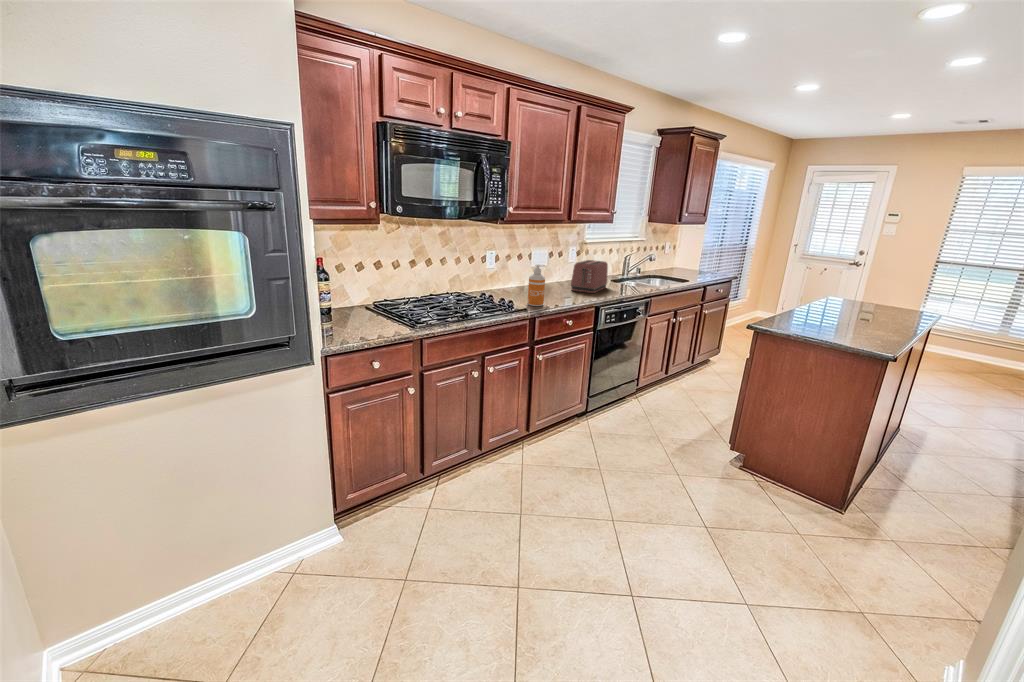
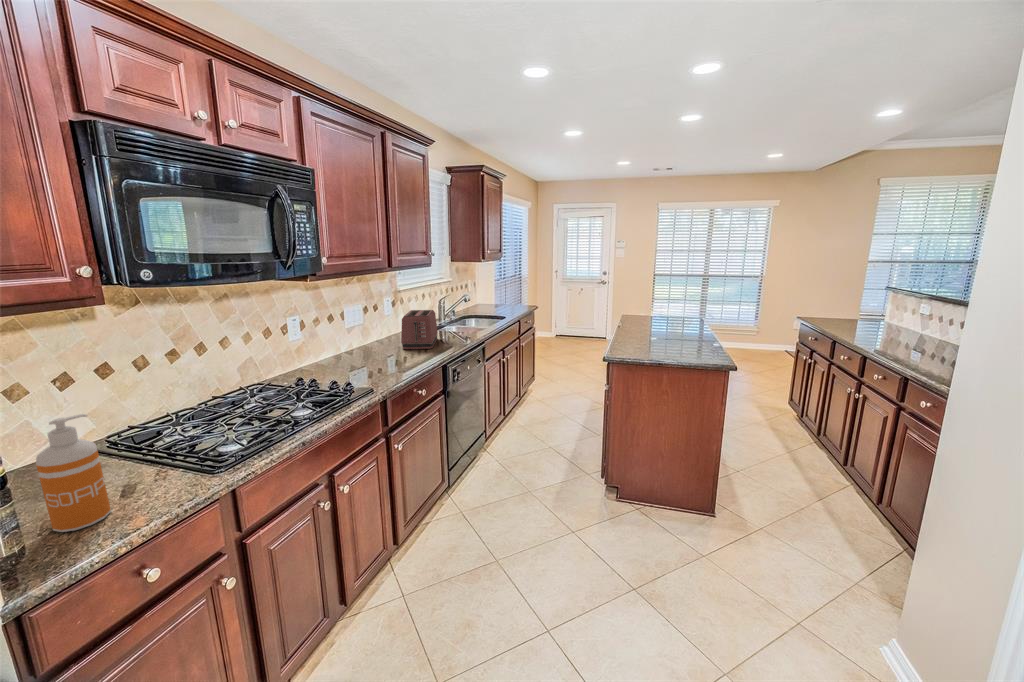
soap dispenser: present [528,264,545,306] -> present [36,414,111,532]

